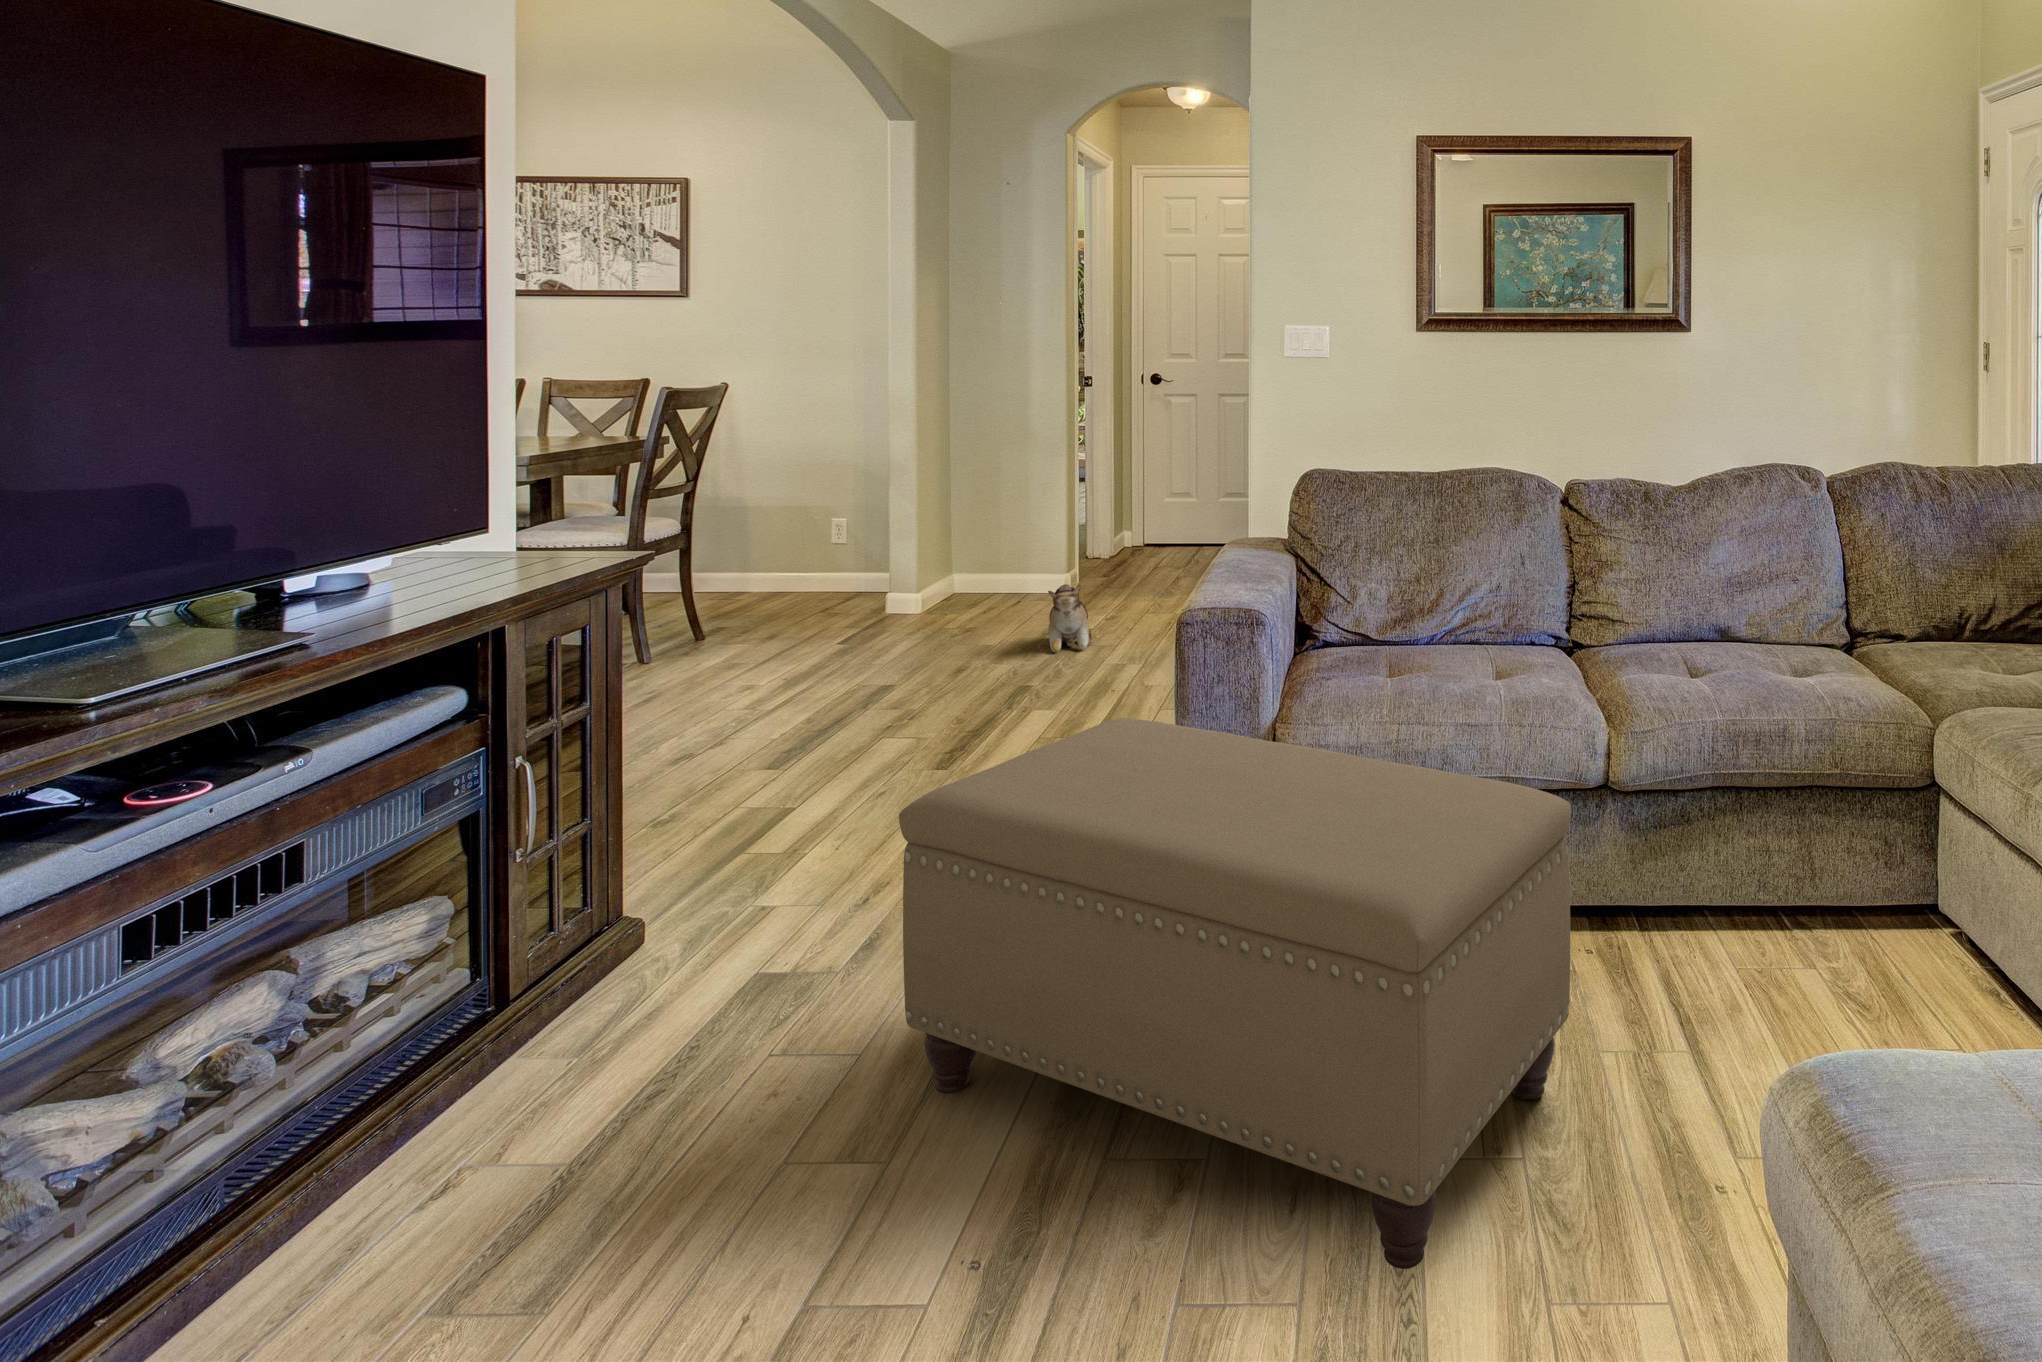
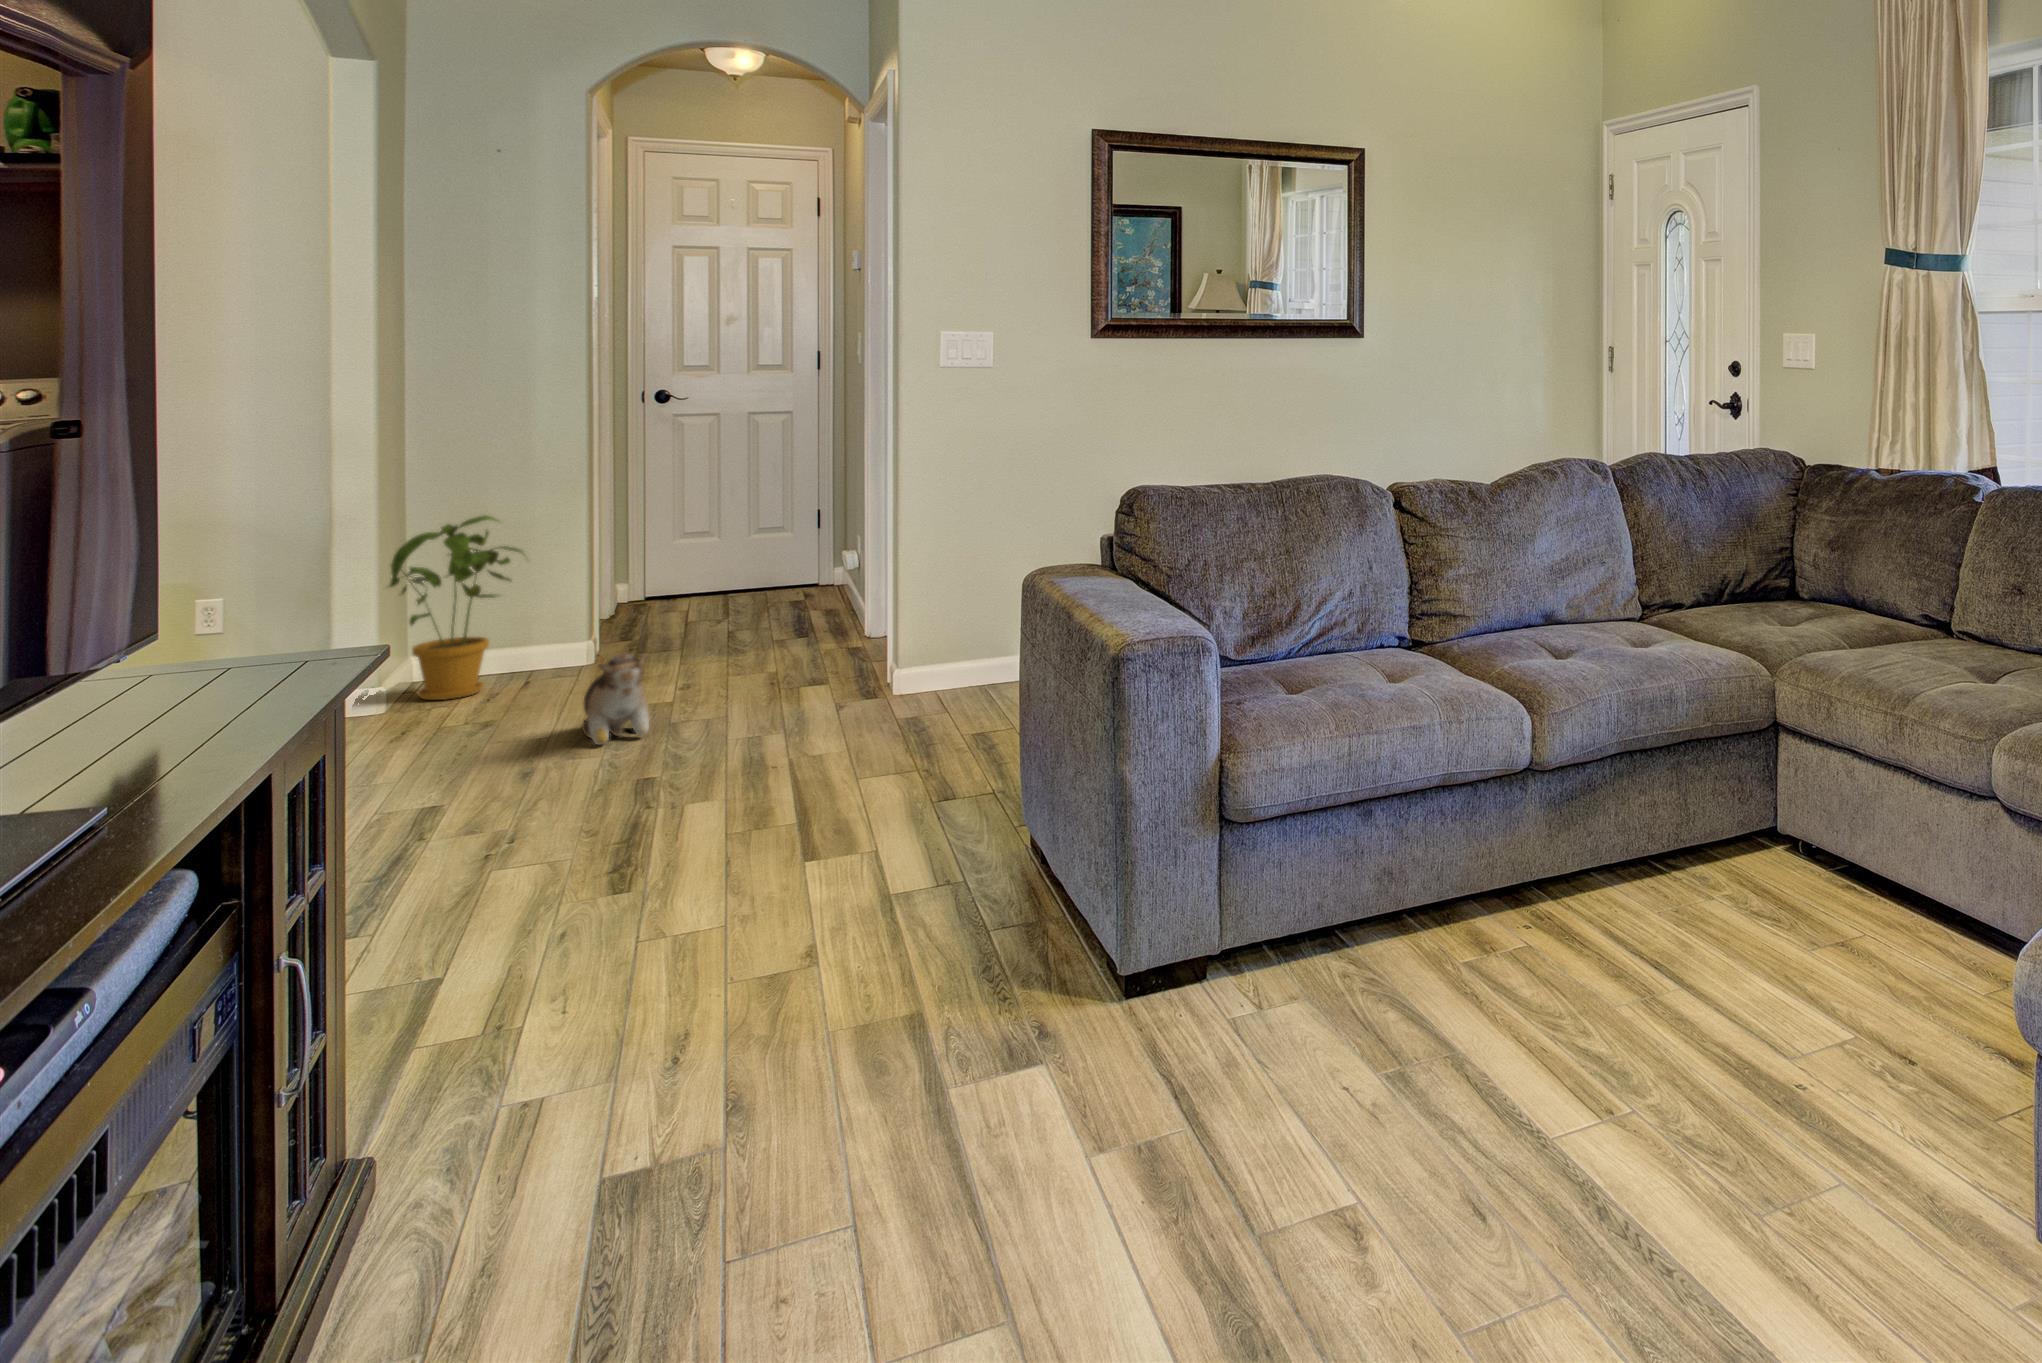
house plant: none [945,474,1055,606] -> present [390,515,523,700]
ottoman: present [899,718,1571,1269] -> none [929,761,1667,1250]

